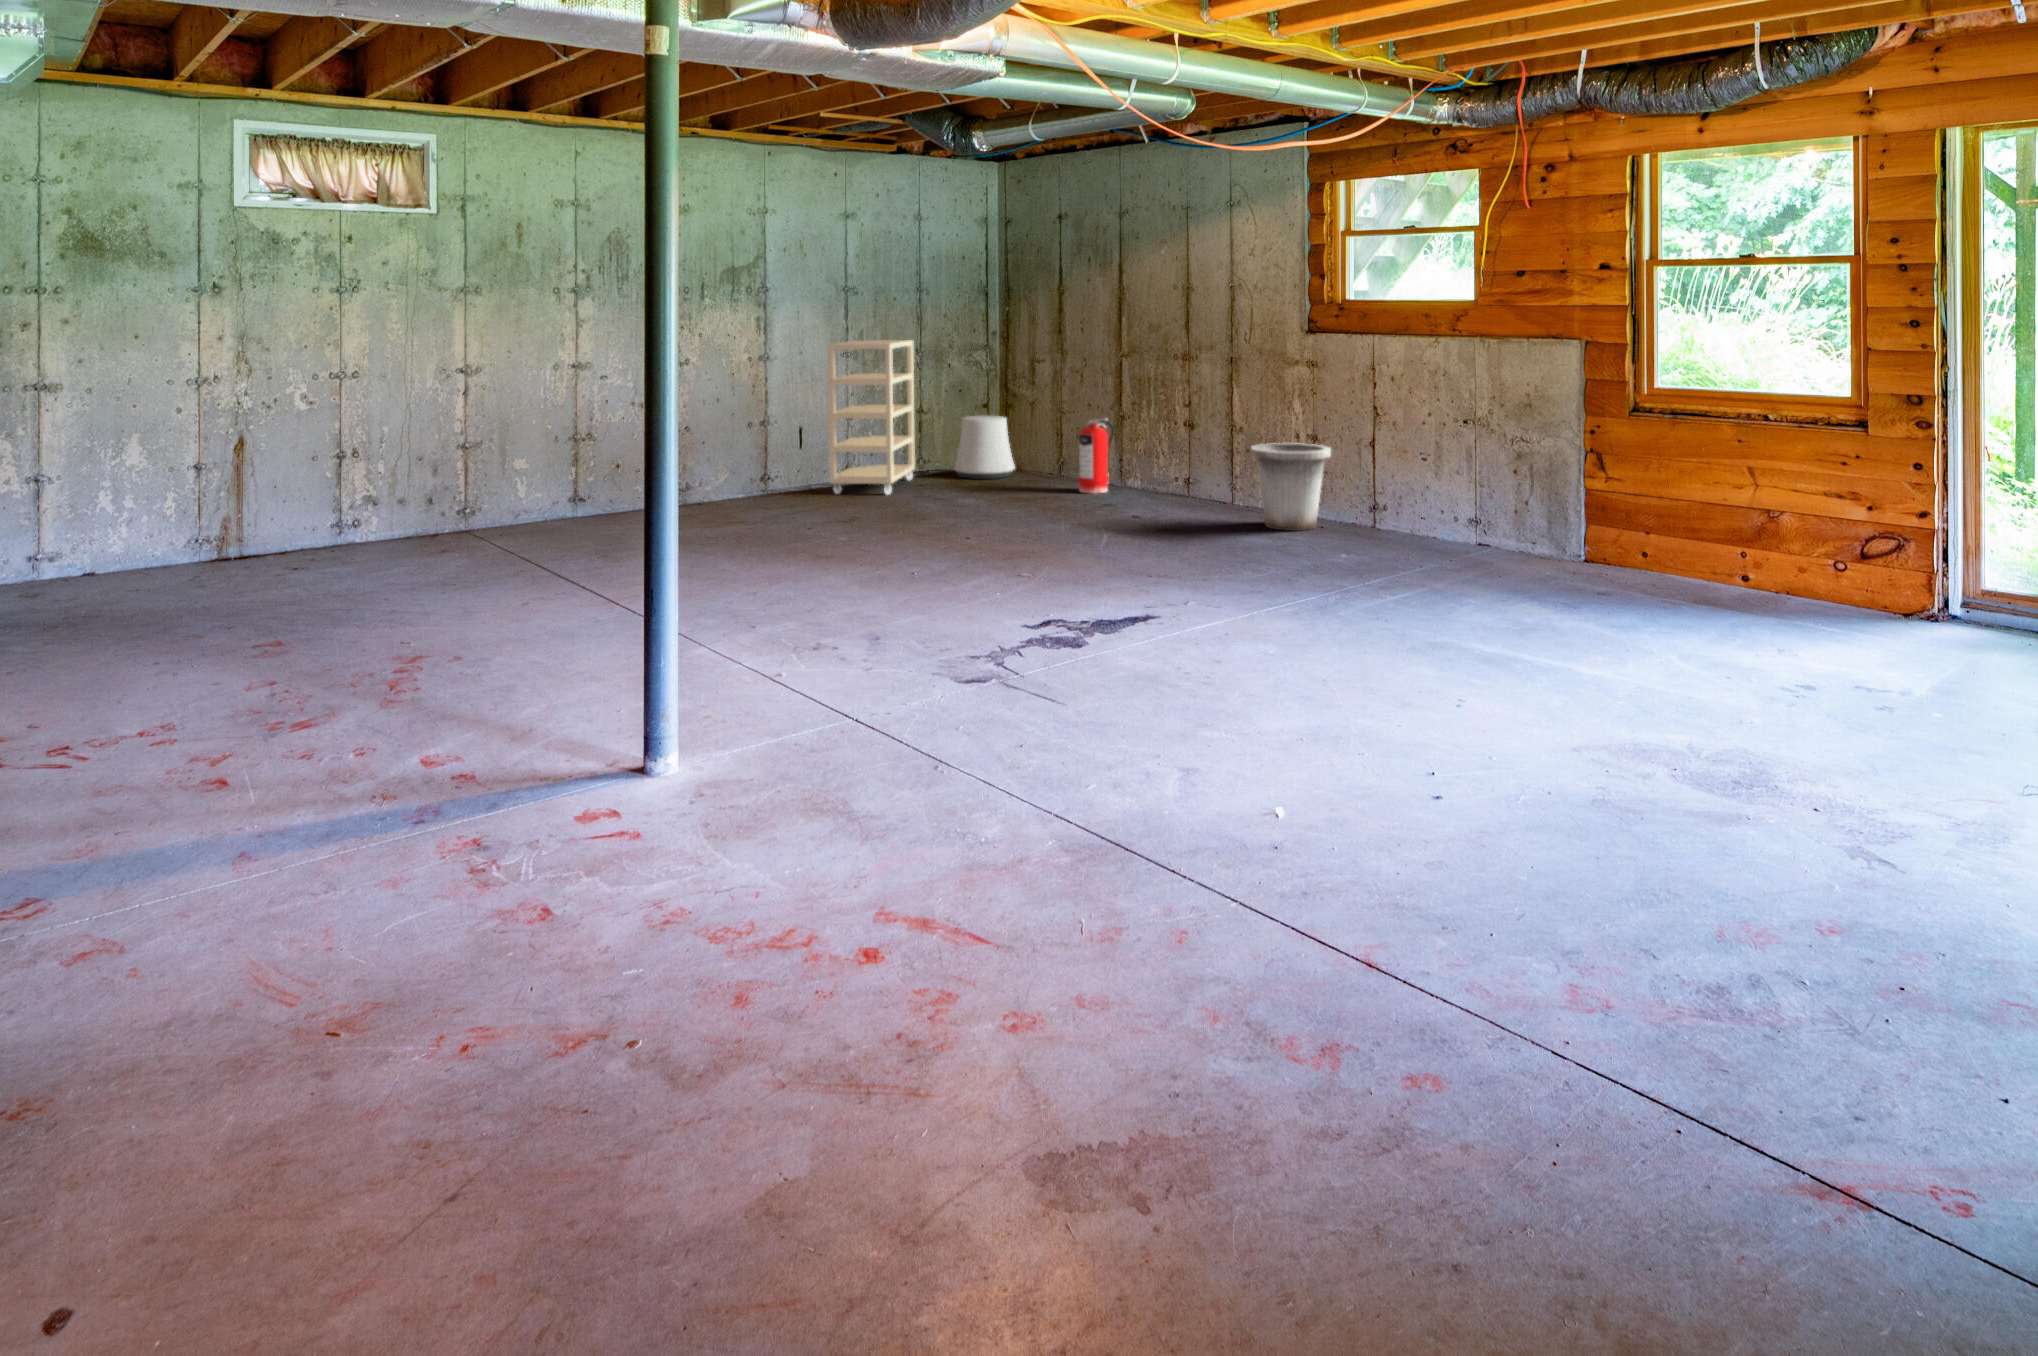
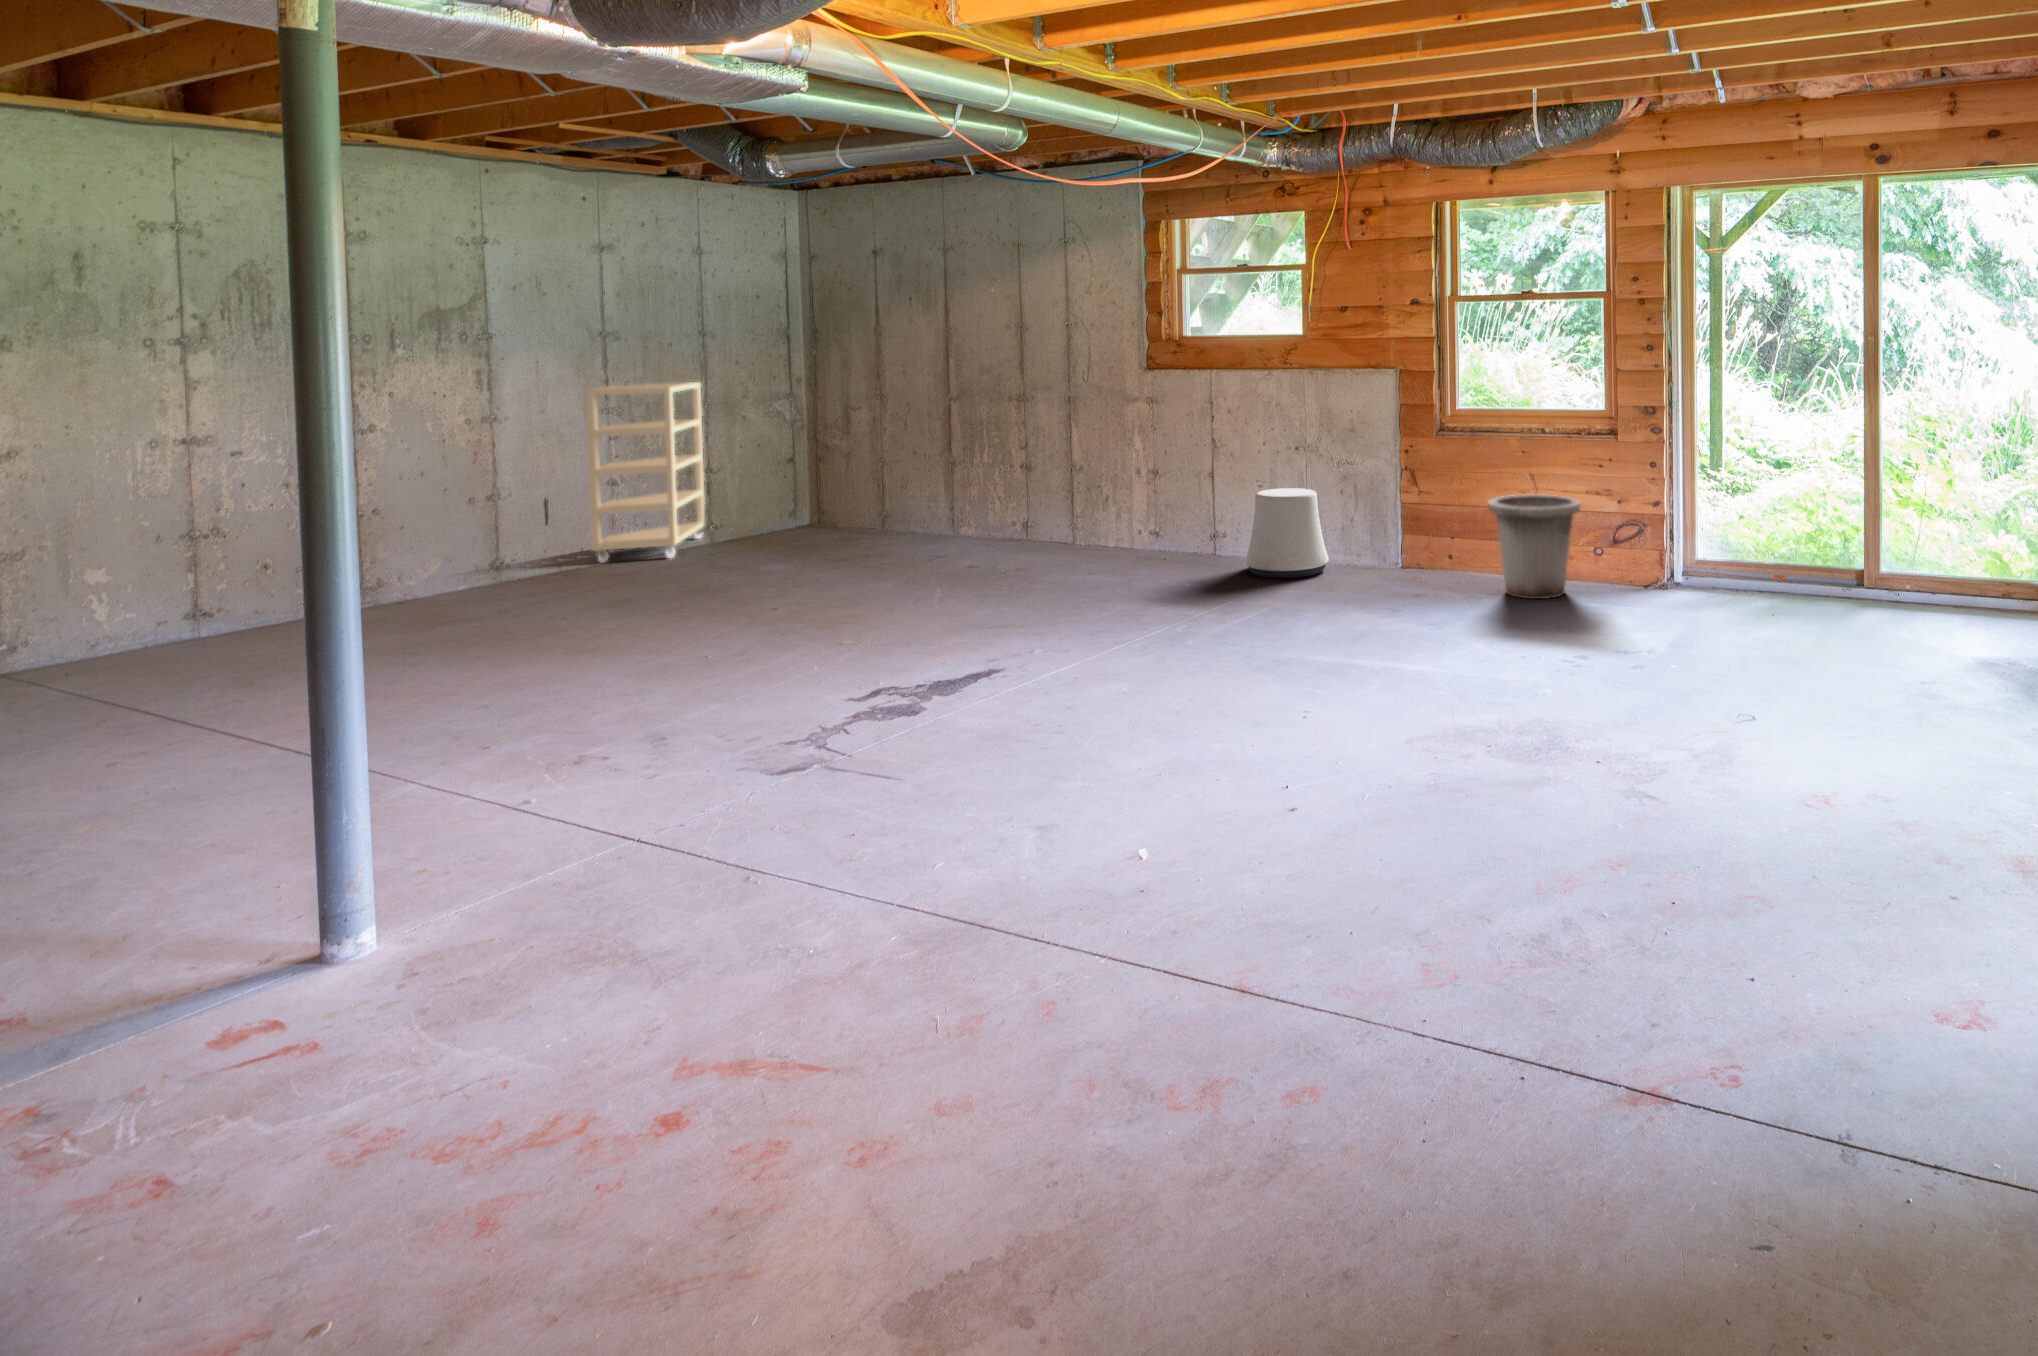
stool: present [954,416,1015,479] -> present [1245,488,1329,578]
fire extinguisher: present [1078,419,1114,494] -> none [903,458,943,538]
trash can: present [1251,443,1331,531] -> present [1489,495,1580,599]

